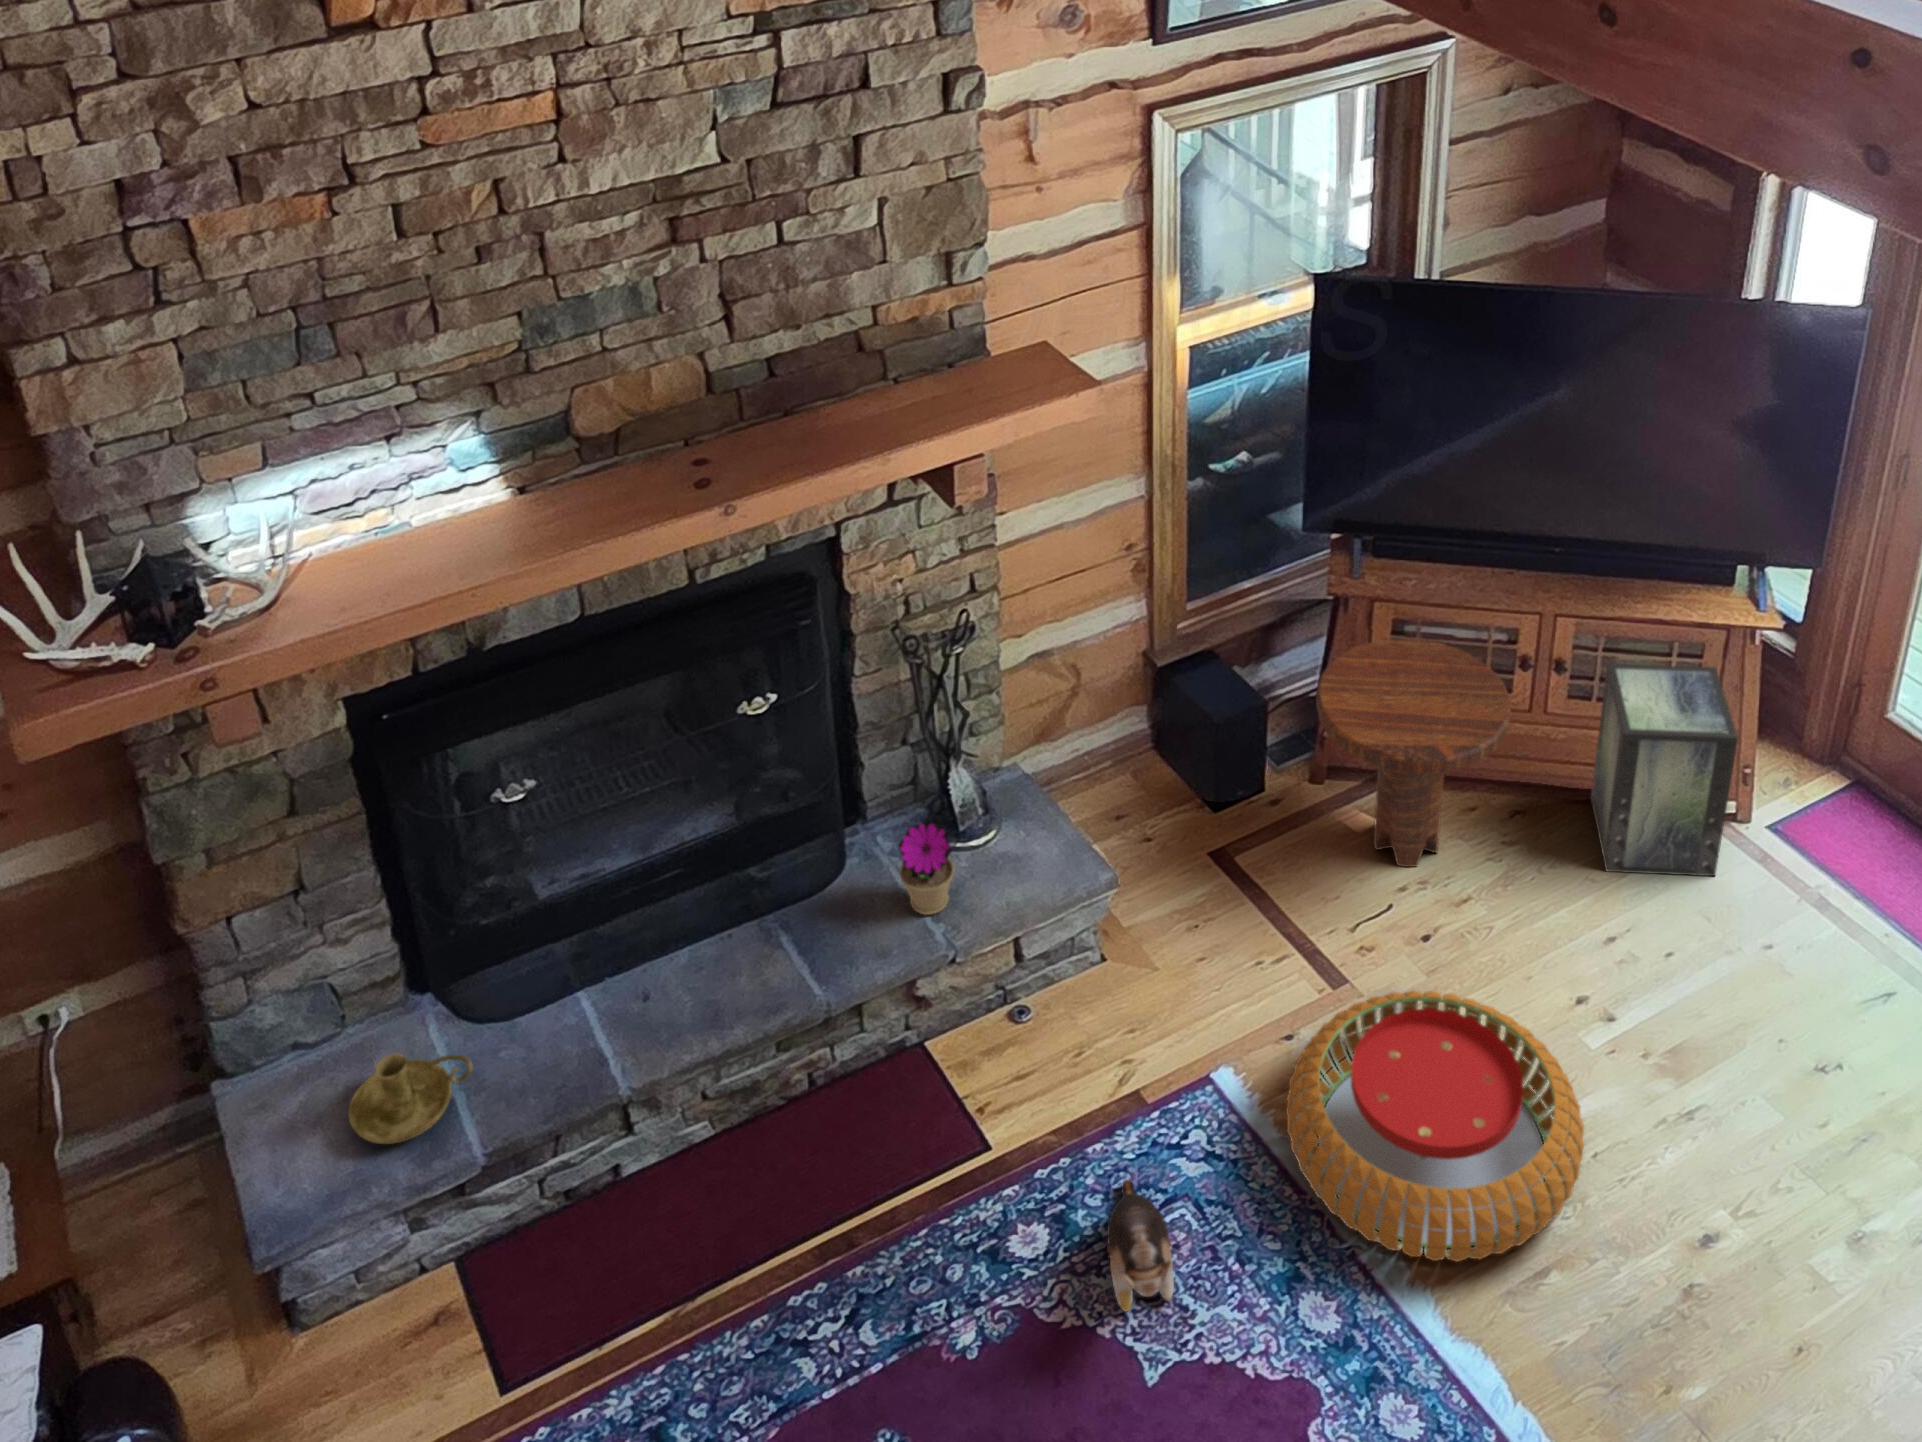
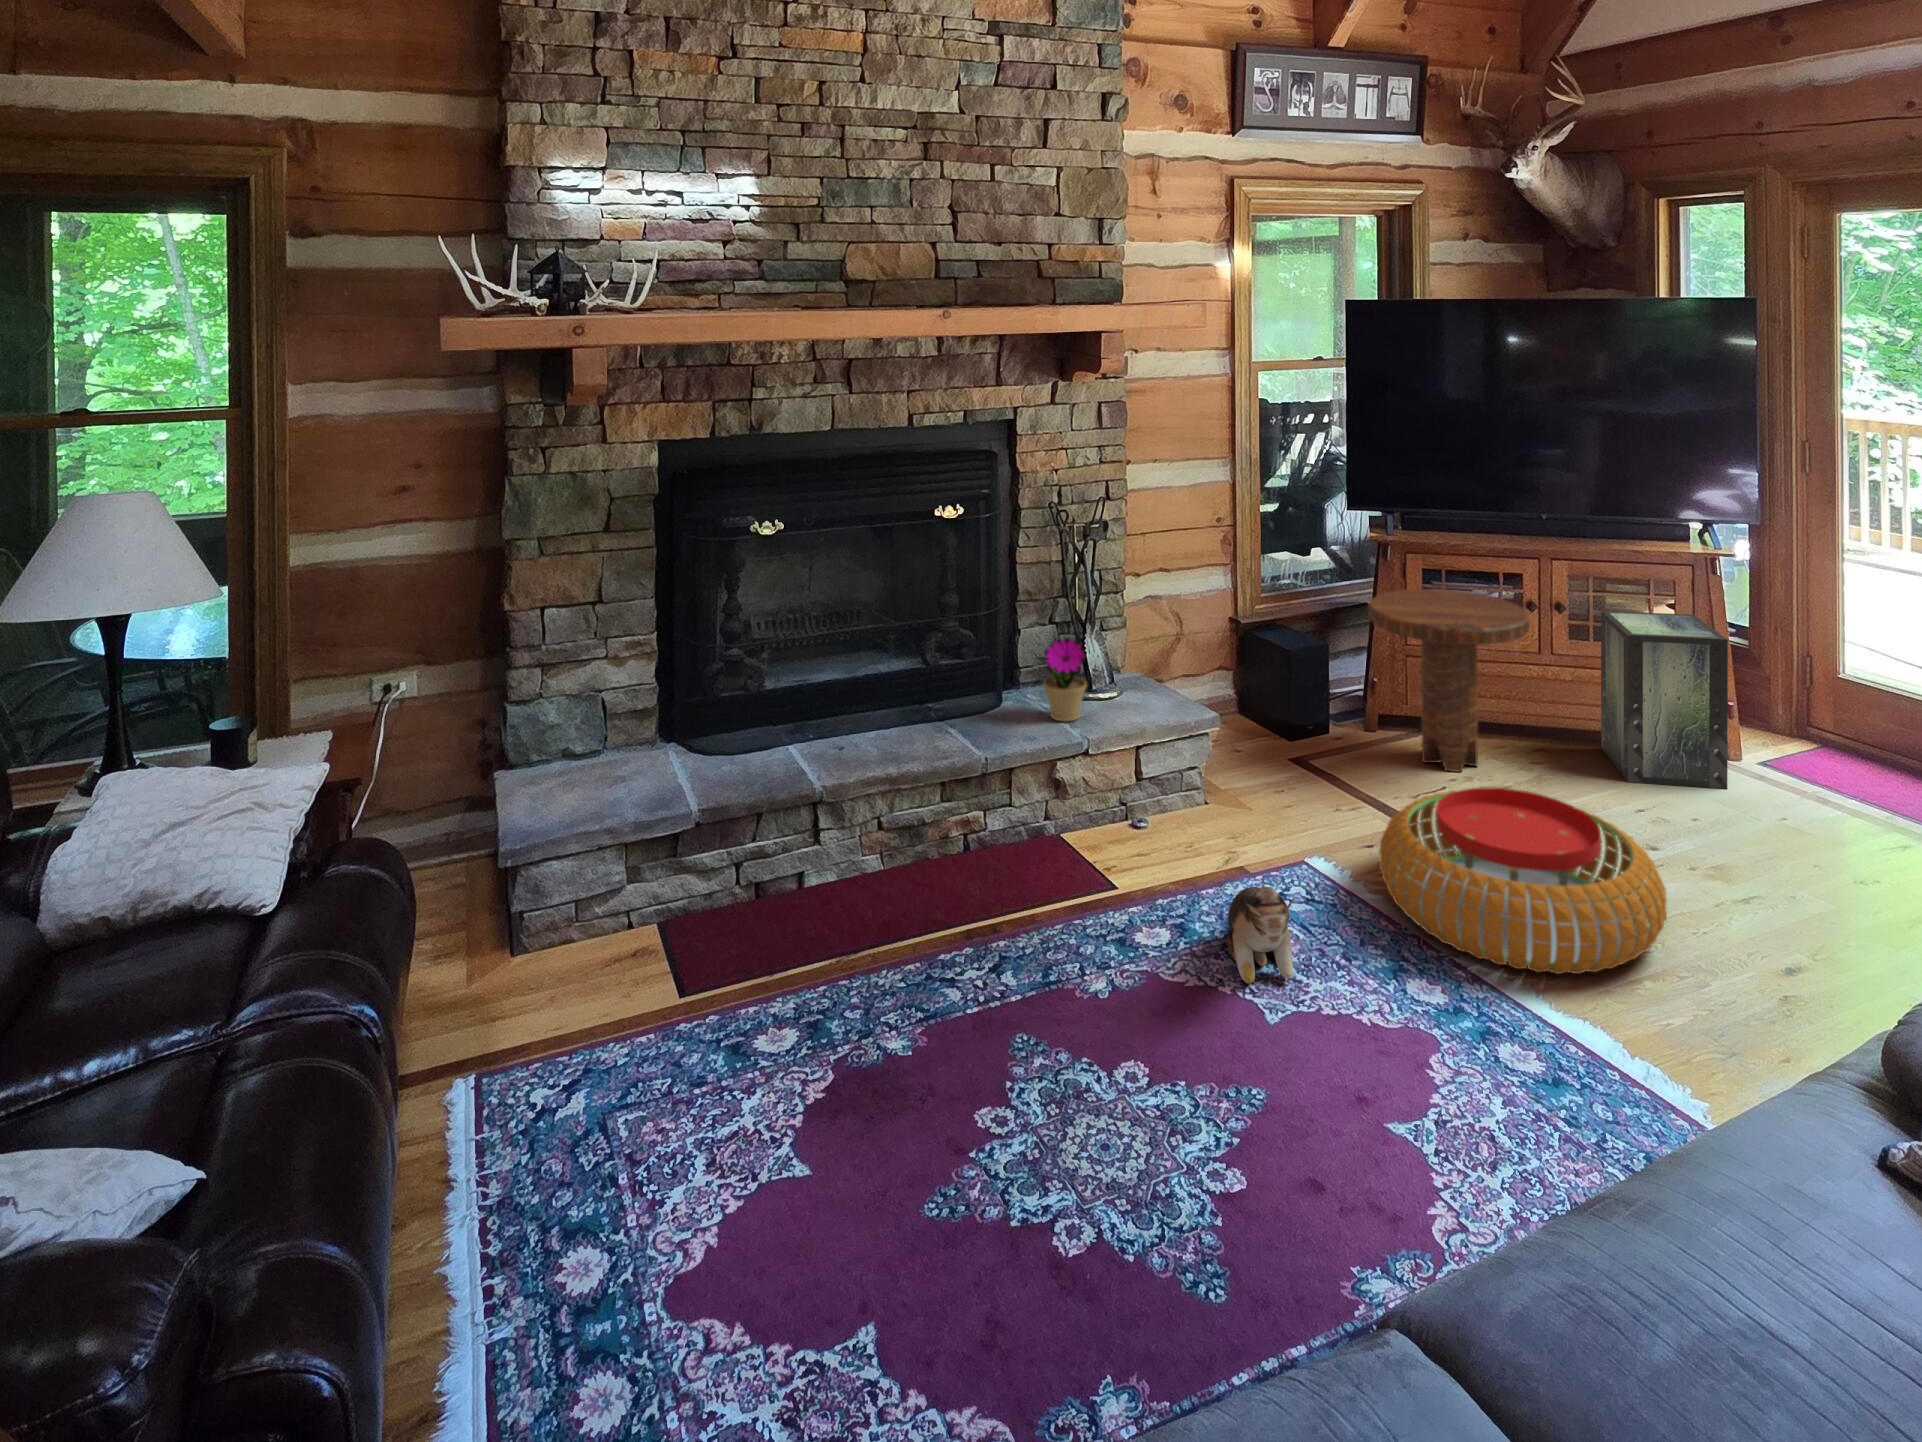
candle holder: present [348,1054,472,1144] -> none [597,726,700,792]

